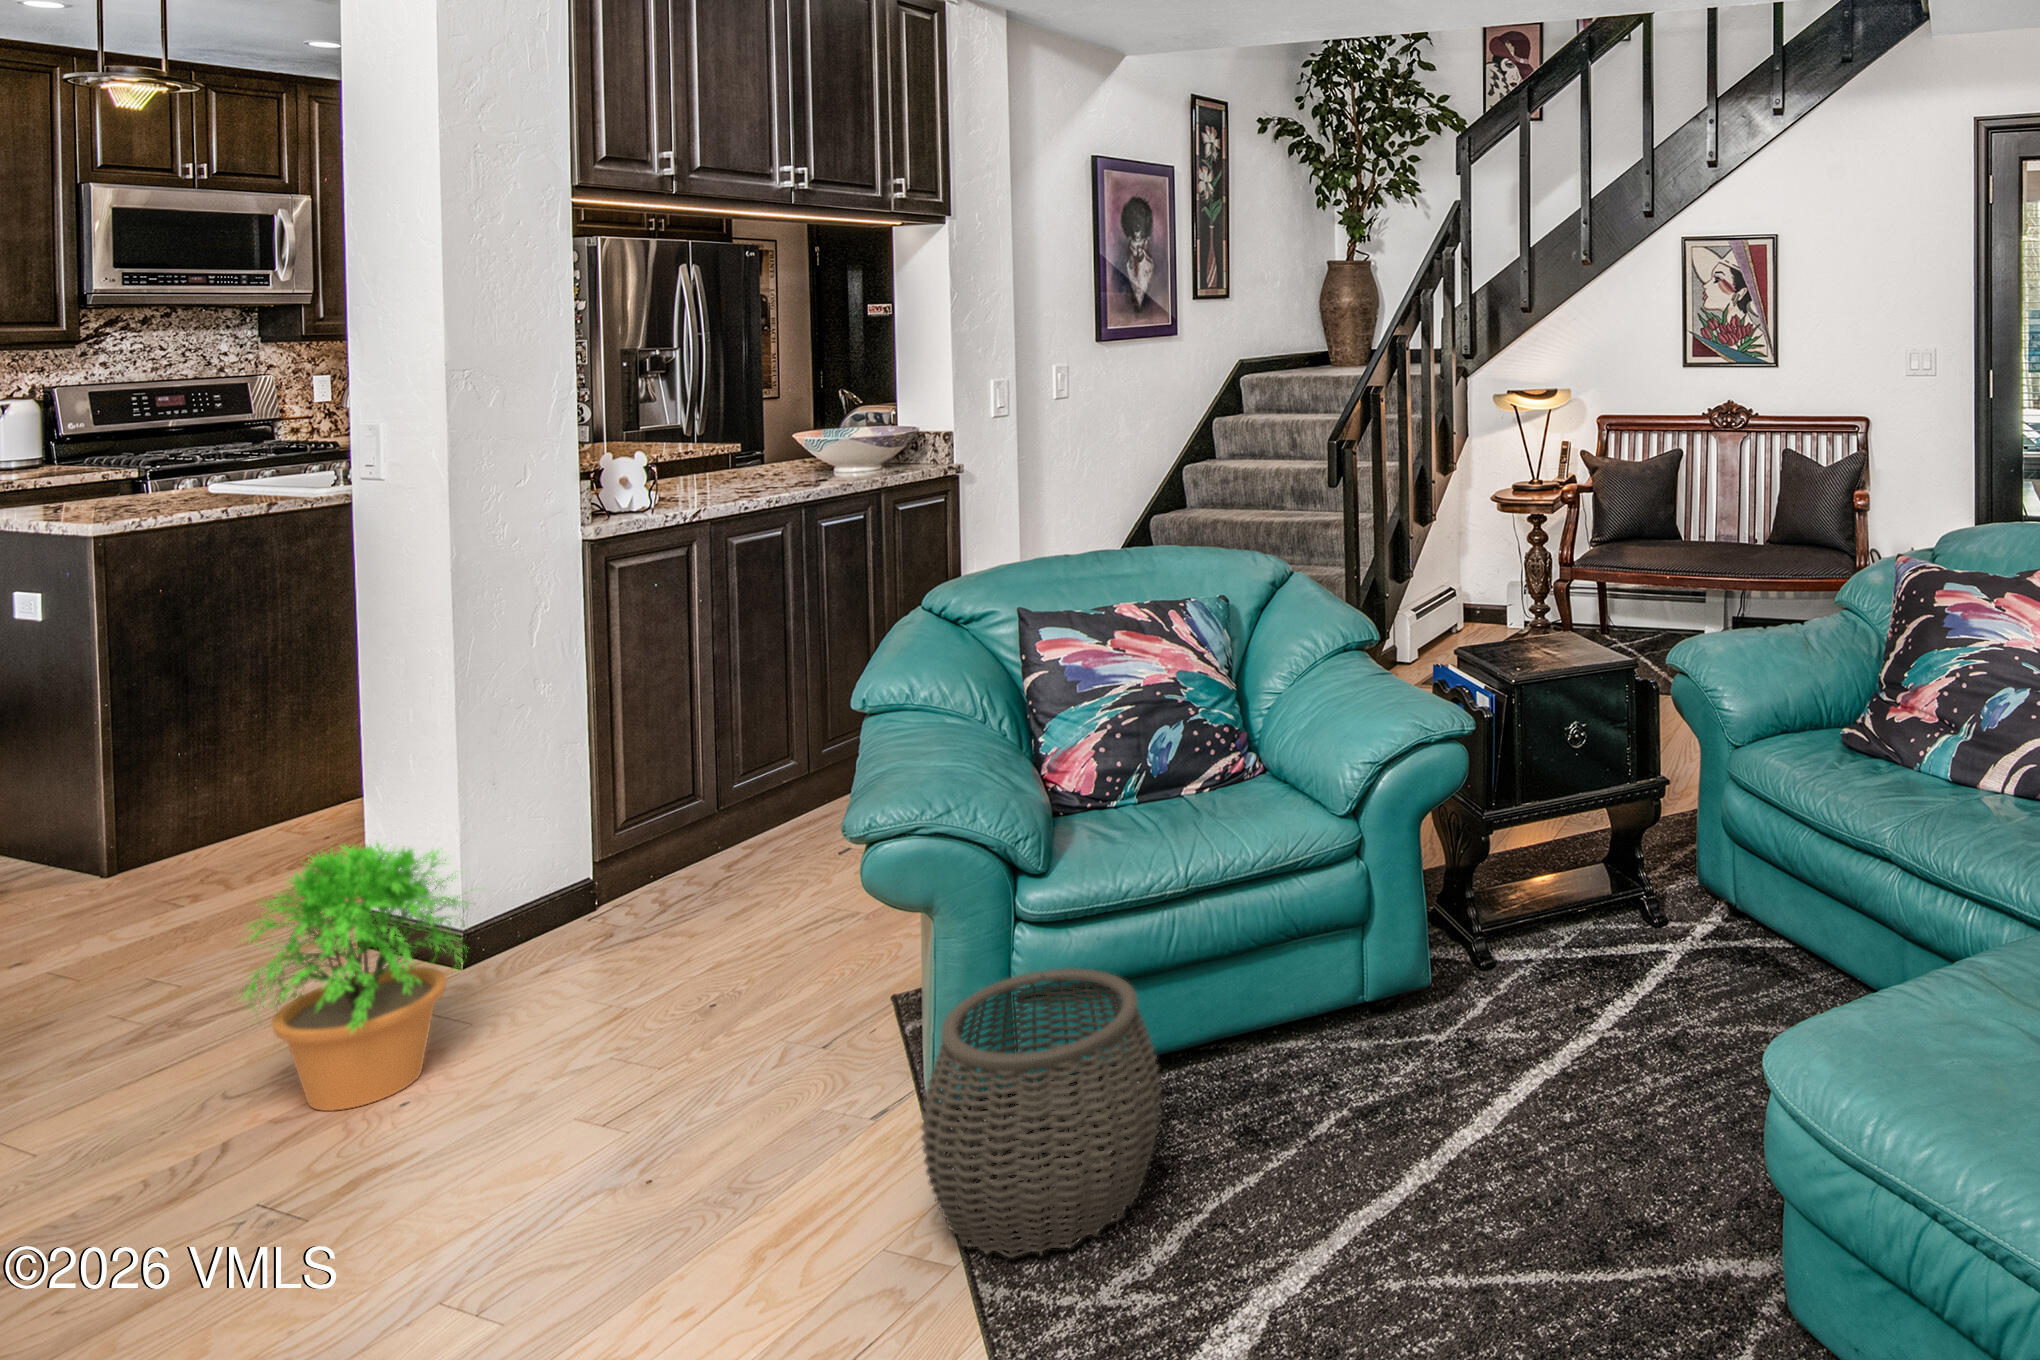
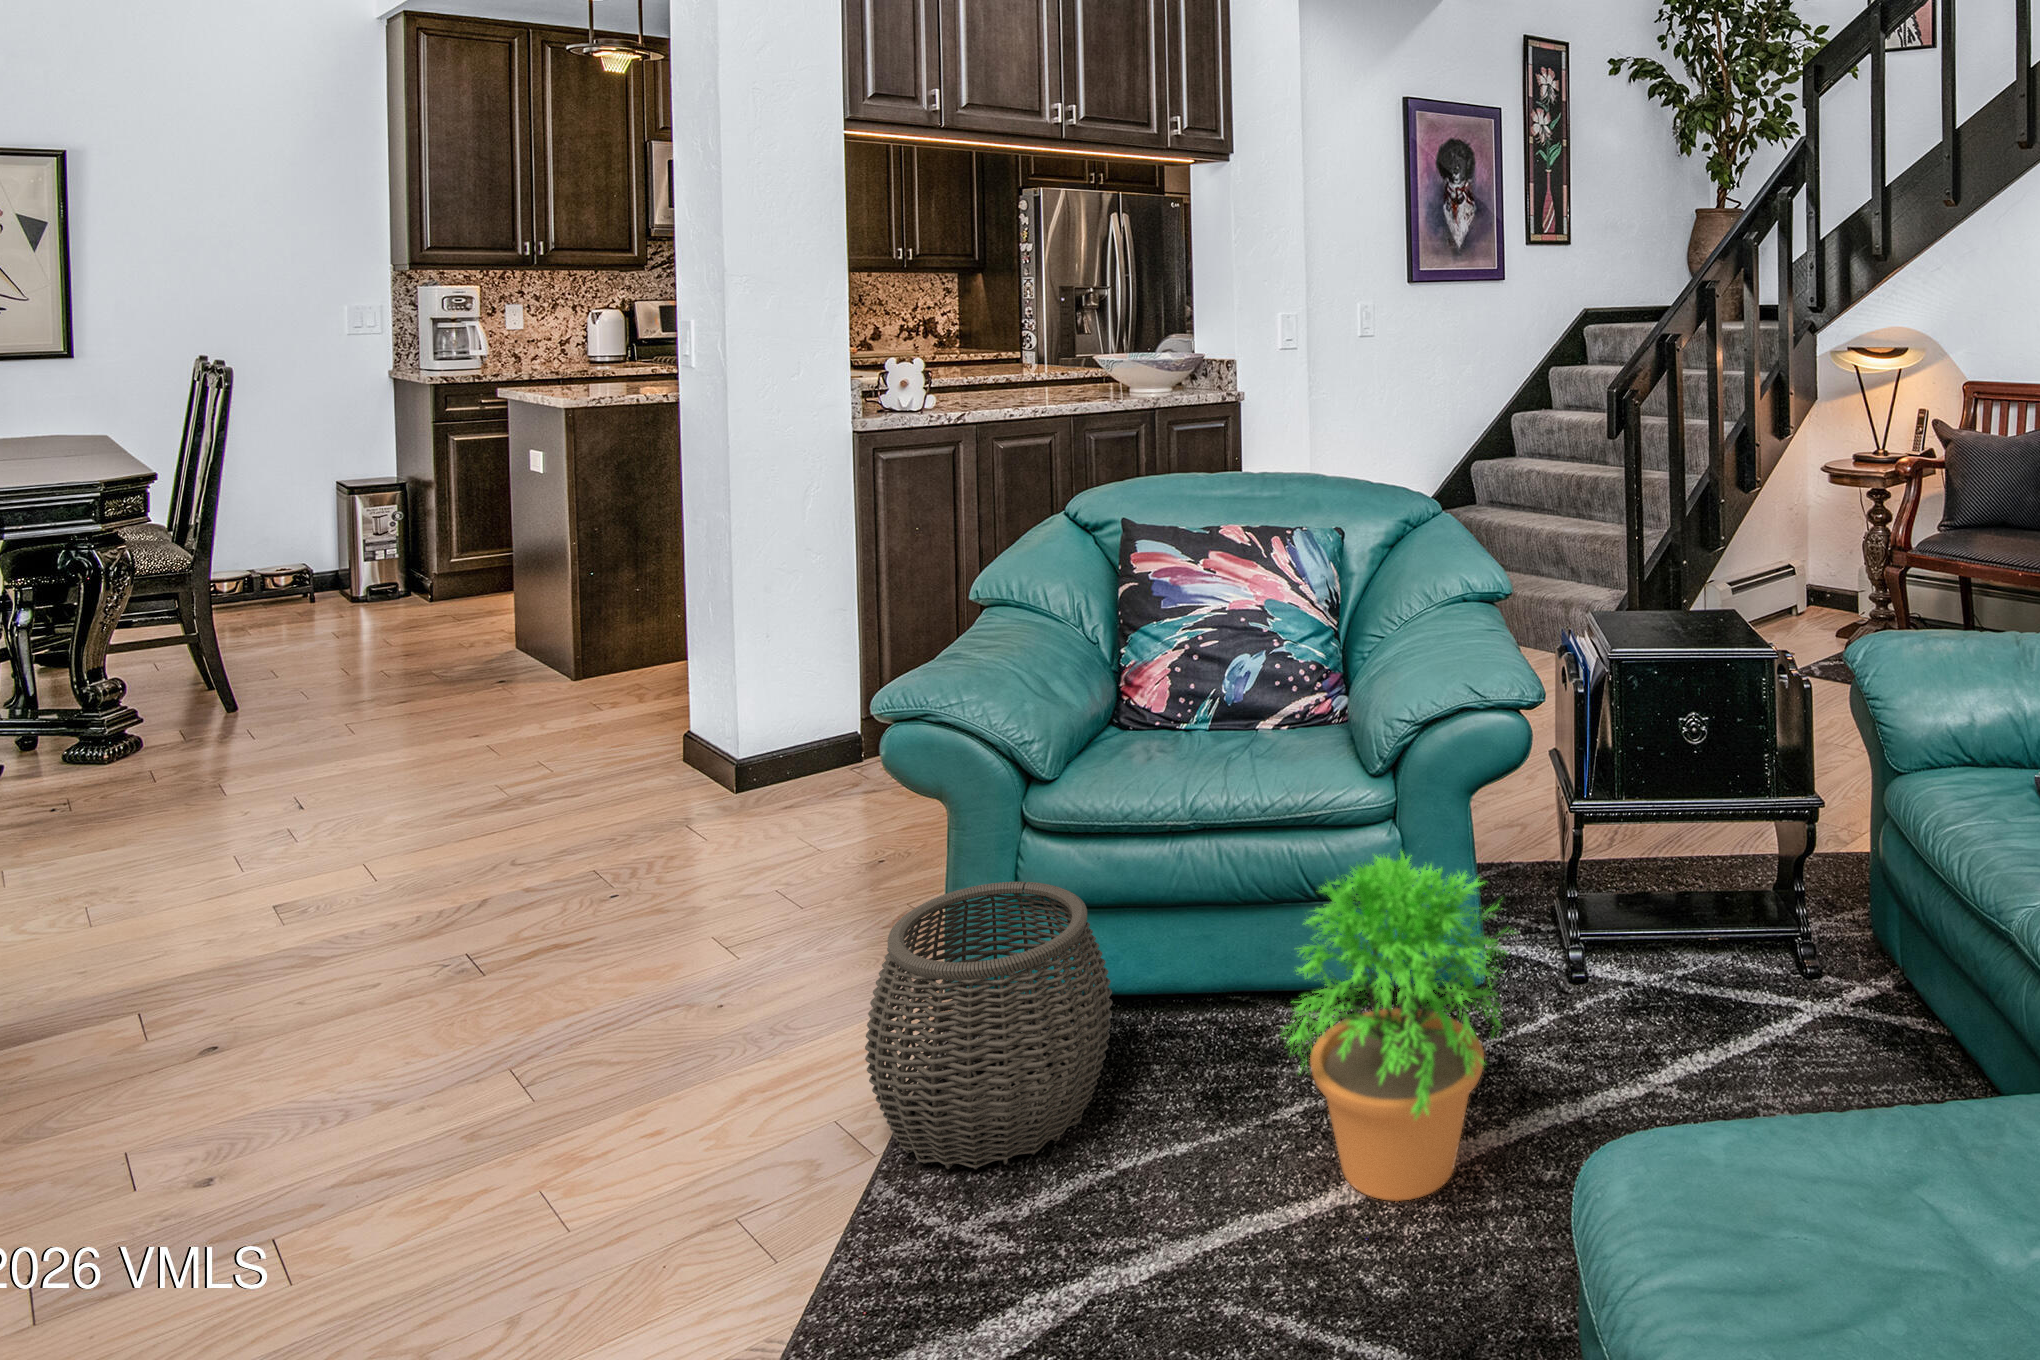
potted plant: present [241,843,472,1111] -> present [1283,852,1505,1201]

